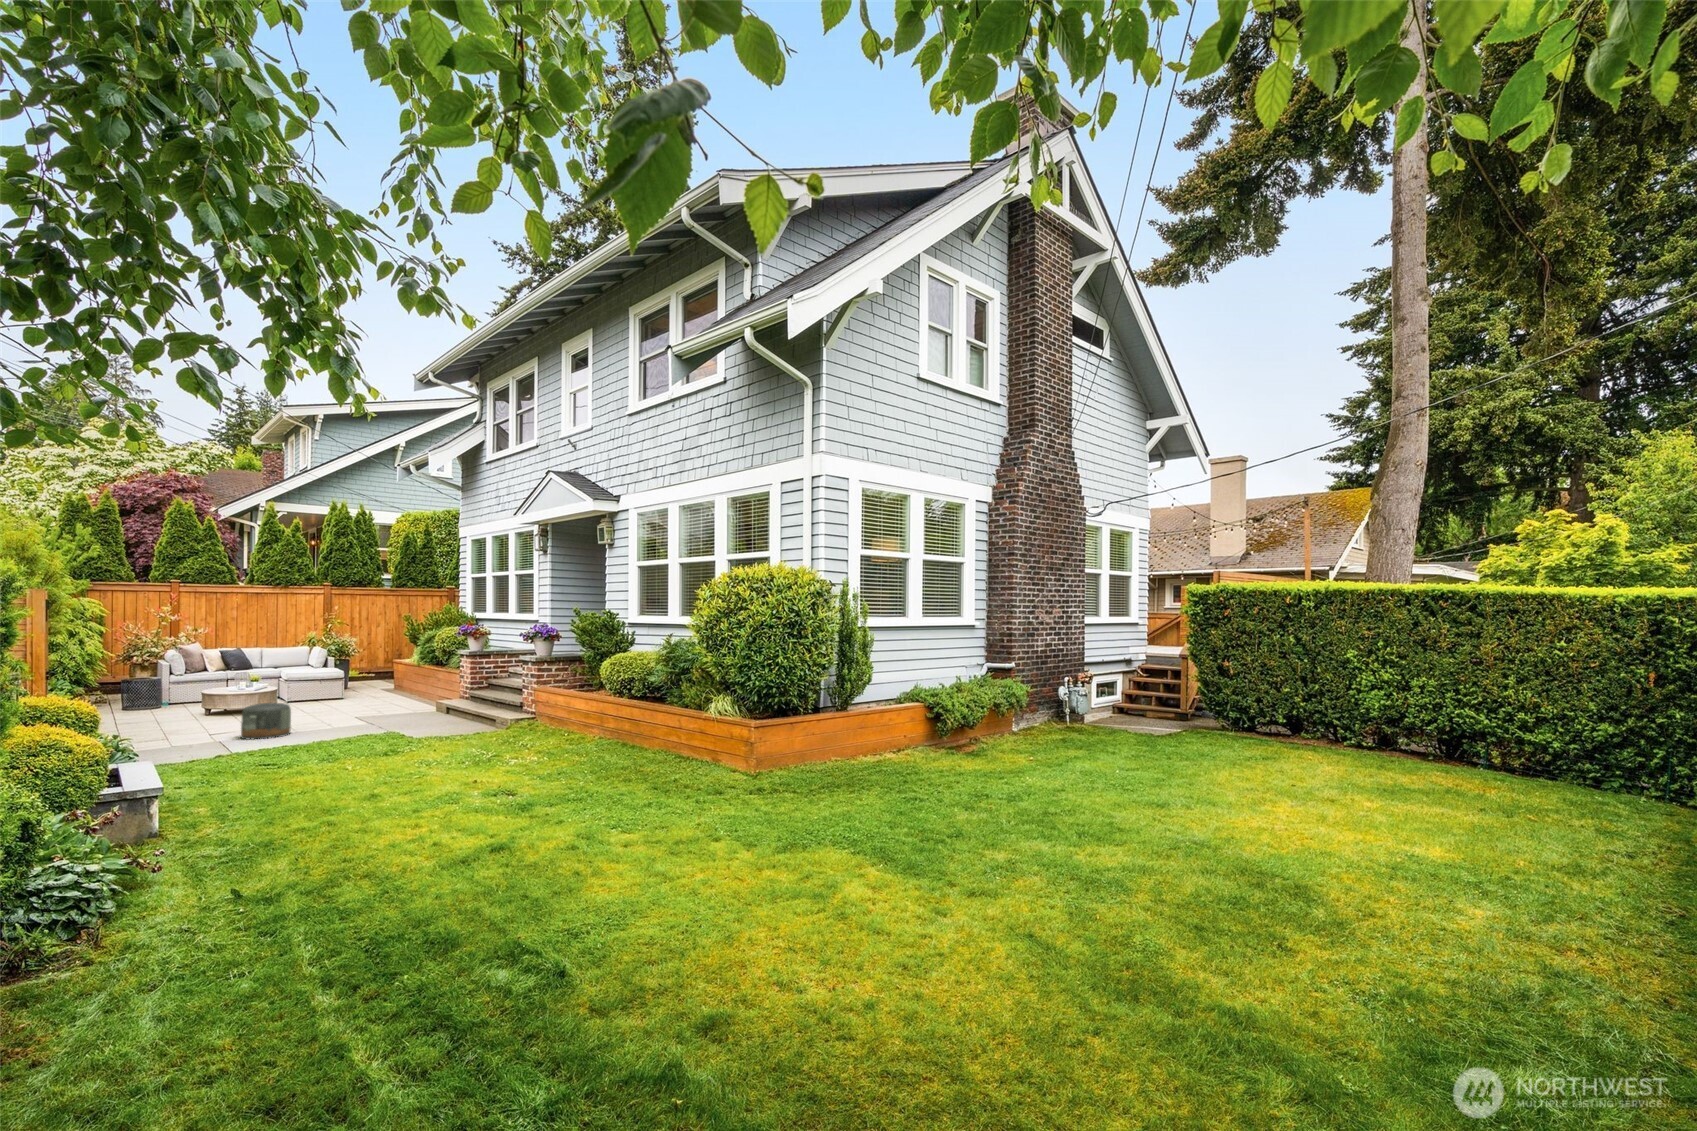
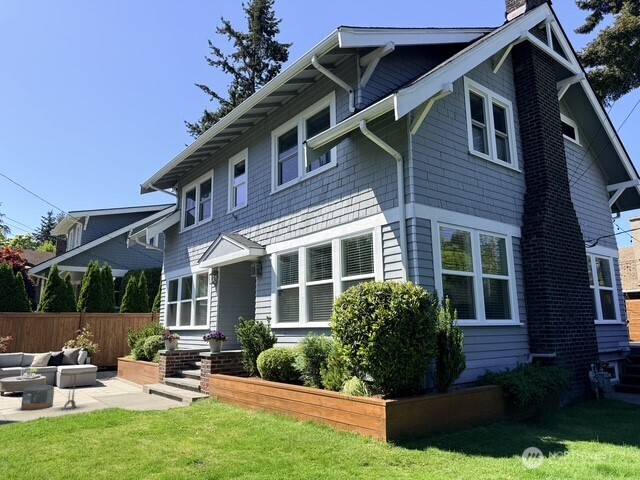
side table: none [306,683,339,737] -> present [63,371,84,409]

